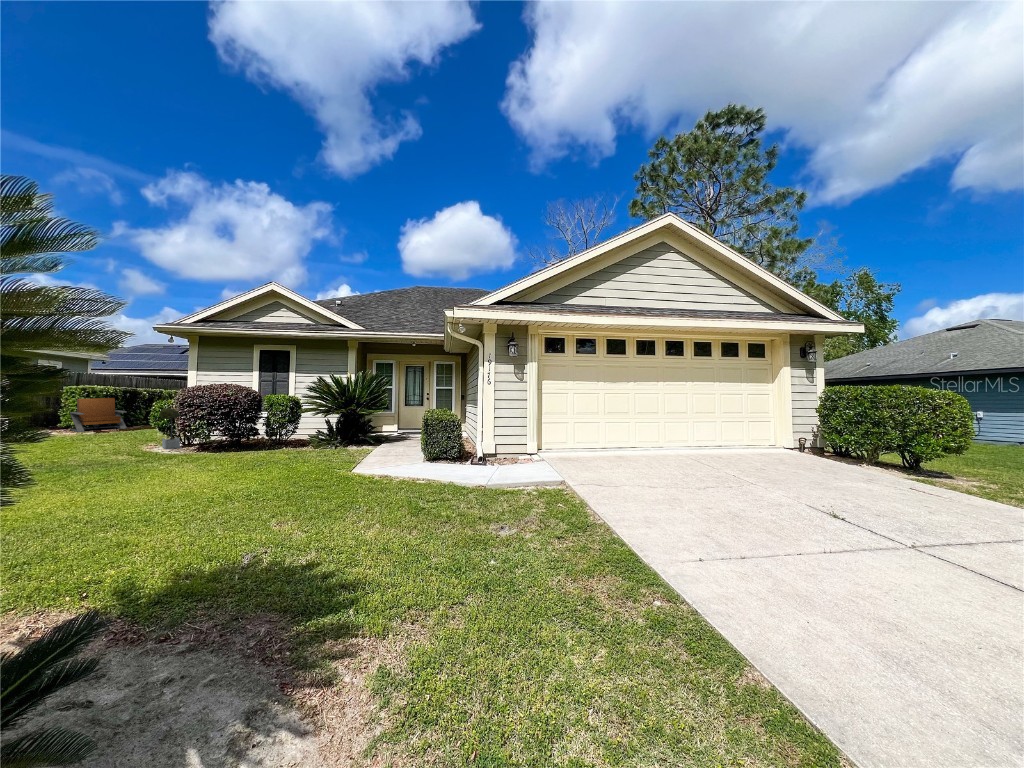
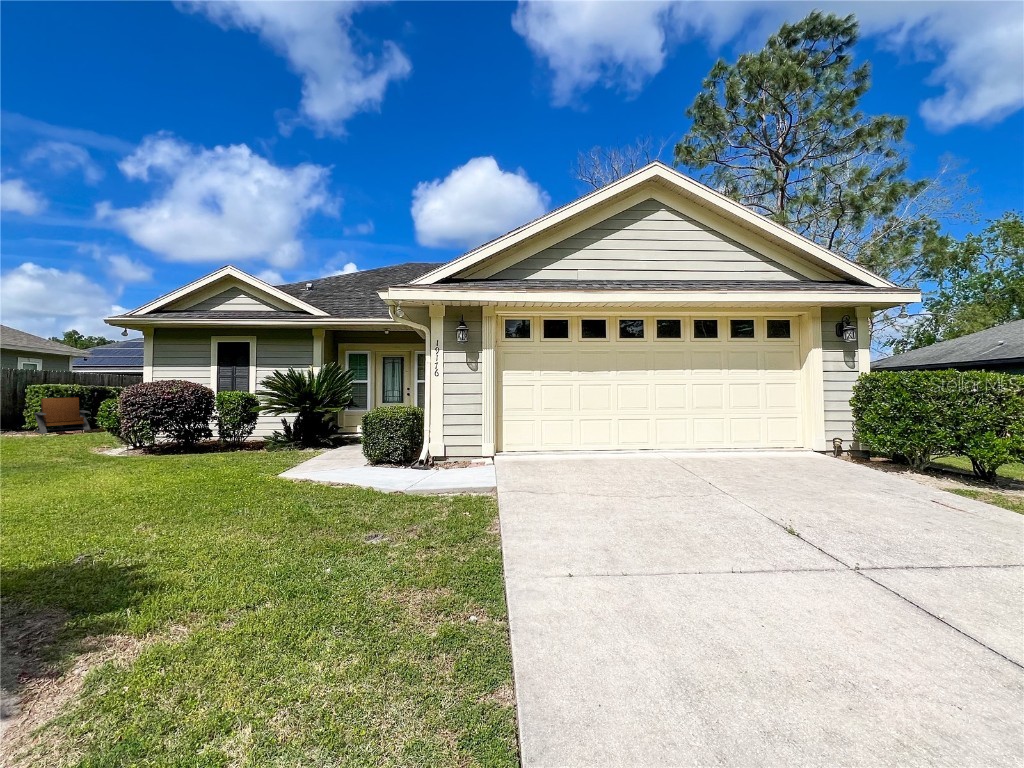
potted tree: present [159,408,181,449] -> none [103,406,127,451]

